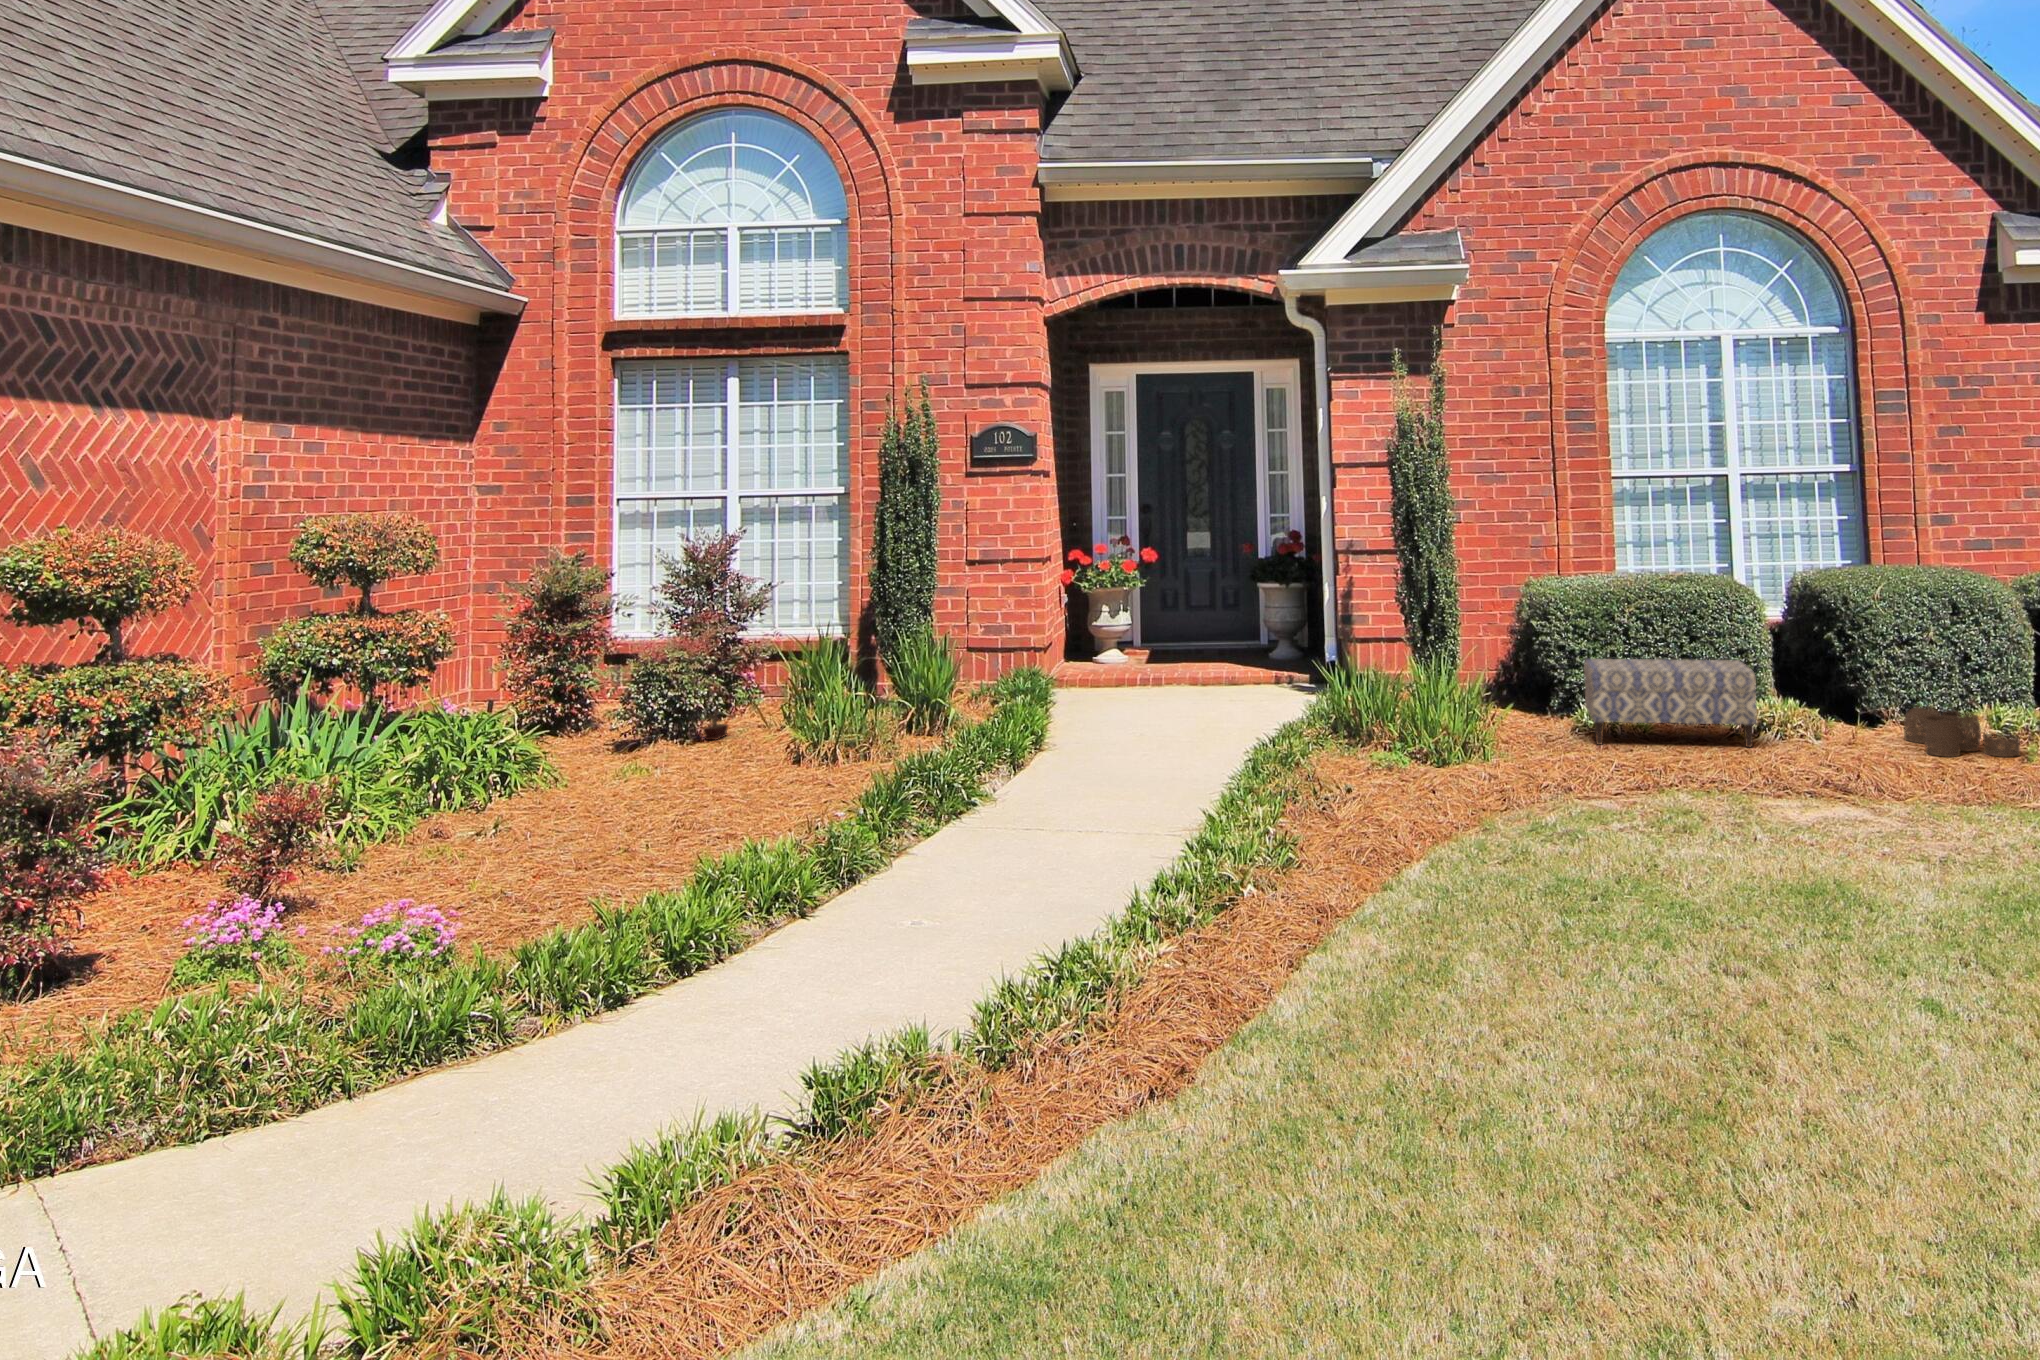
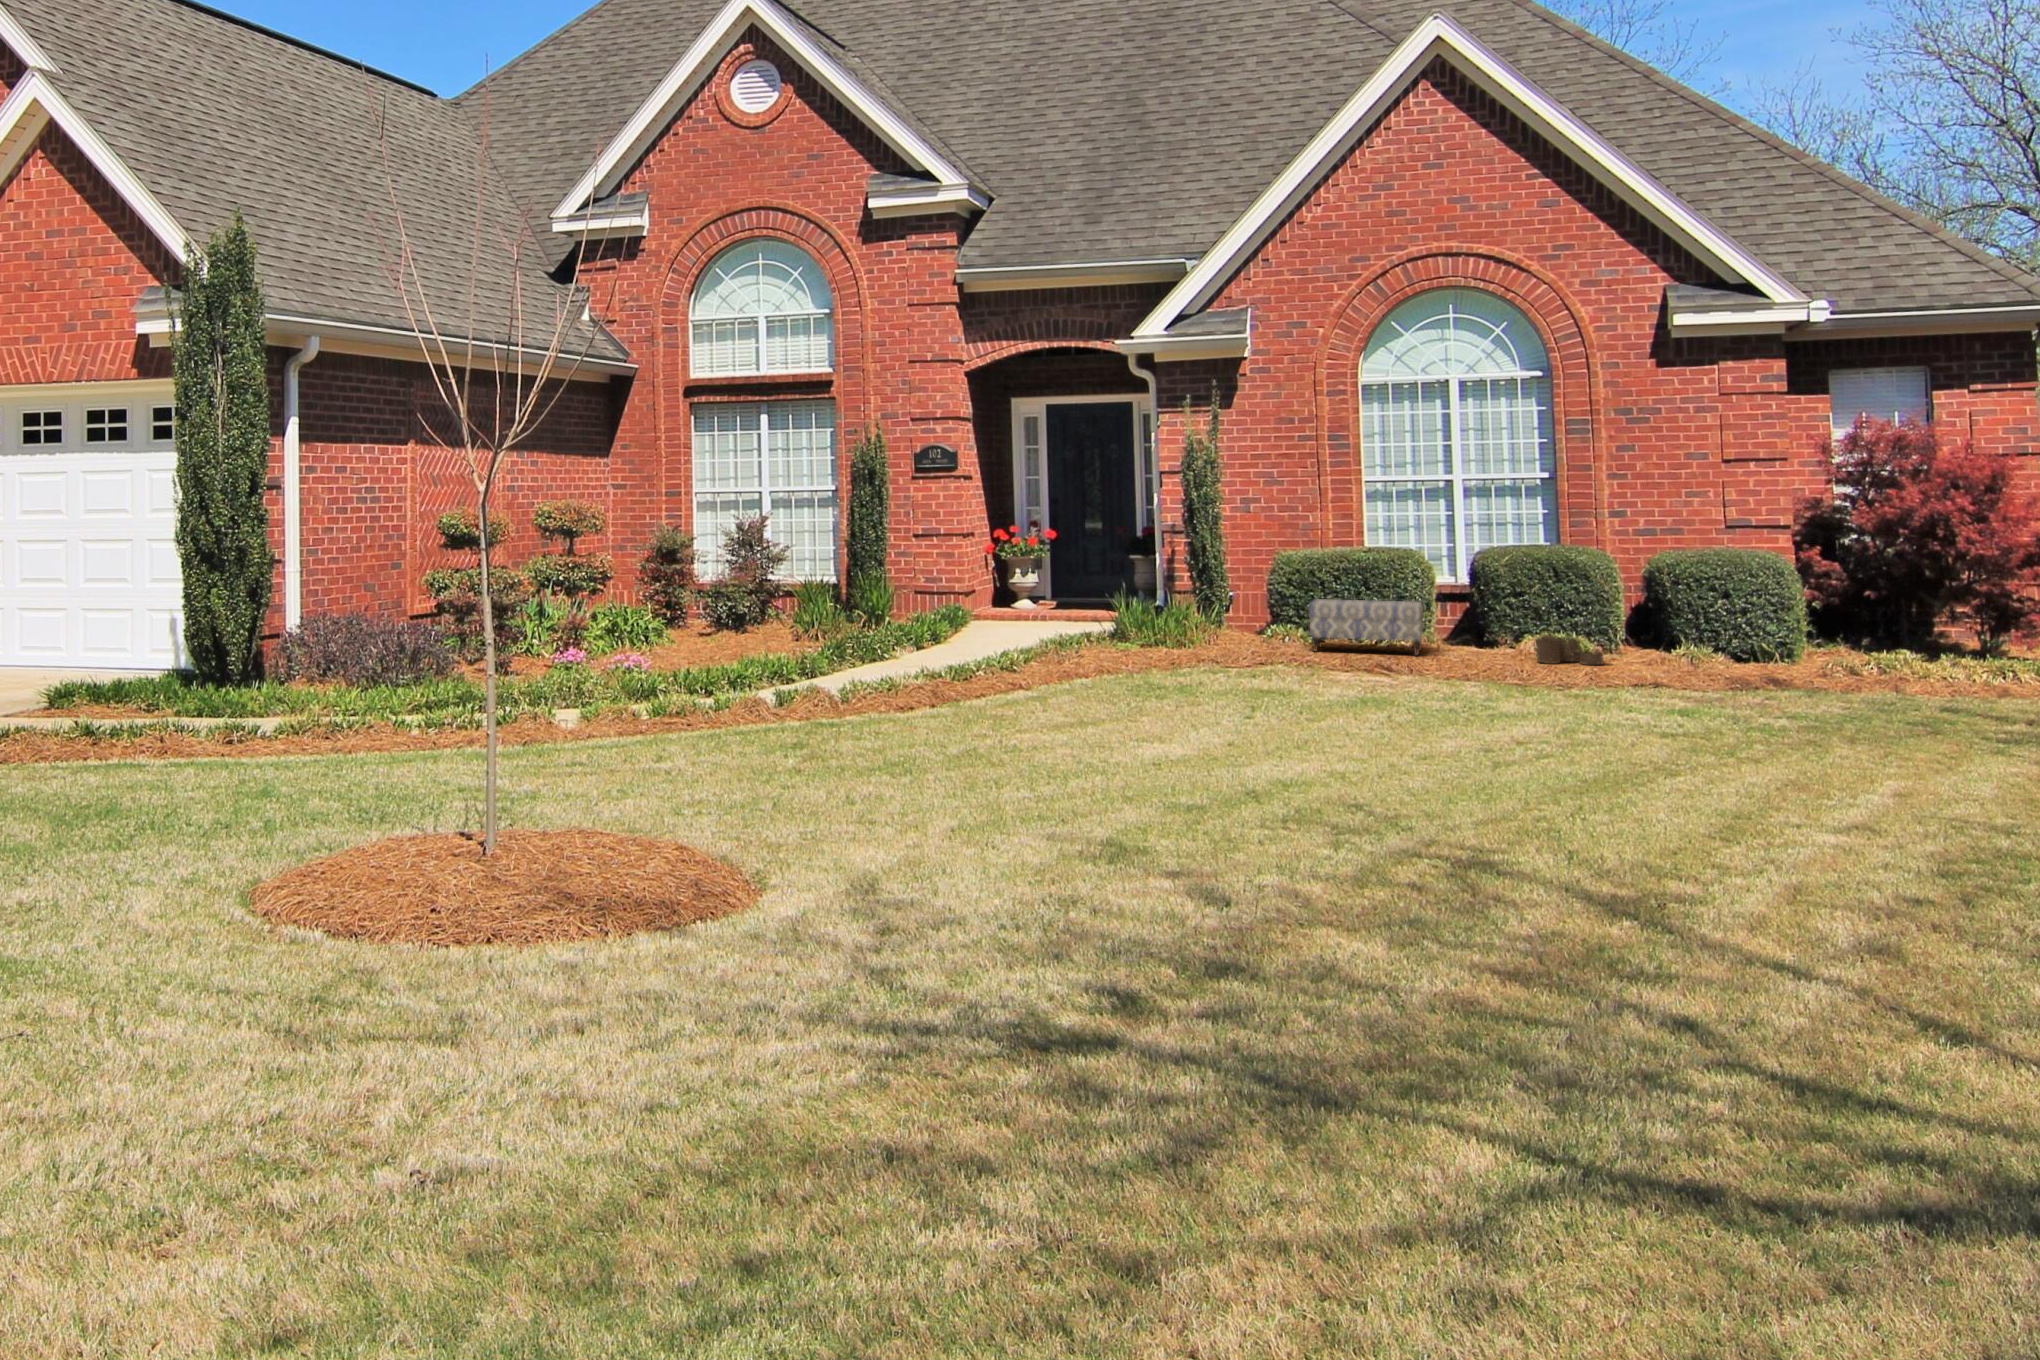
potted plant: present [703,688,737,740] -> none [753,594,776,635]

